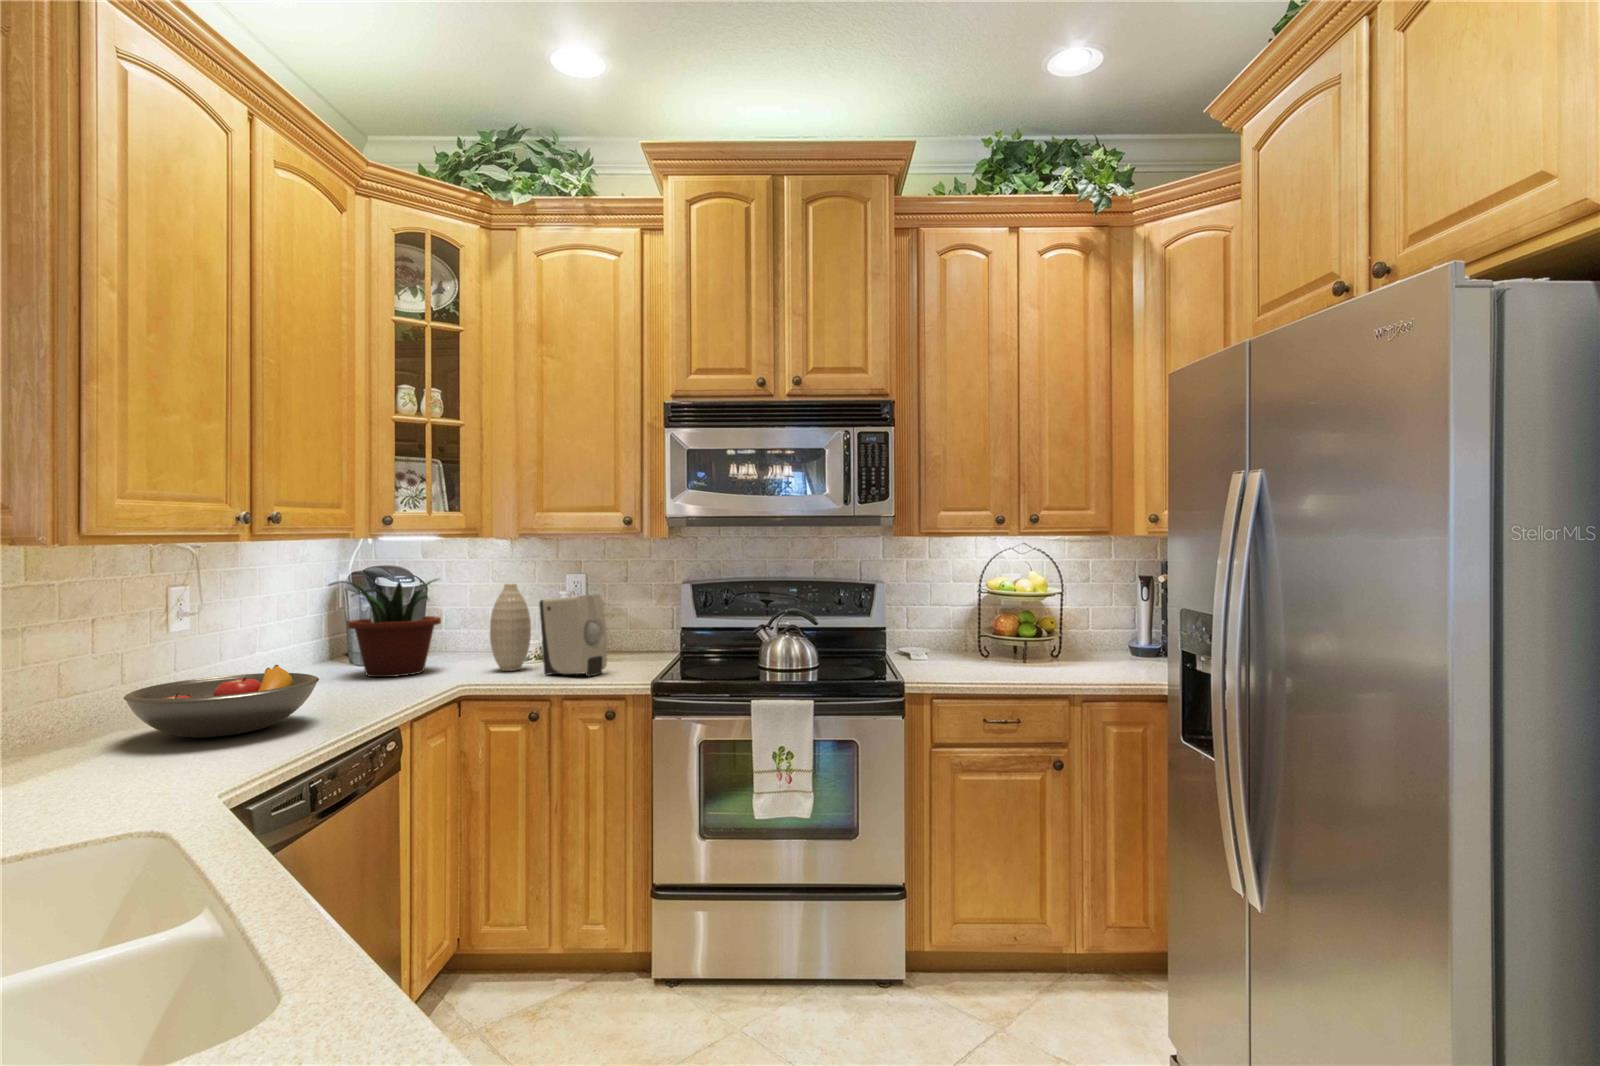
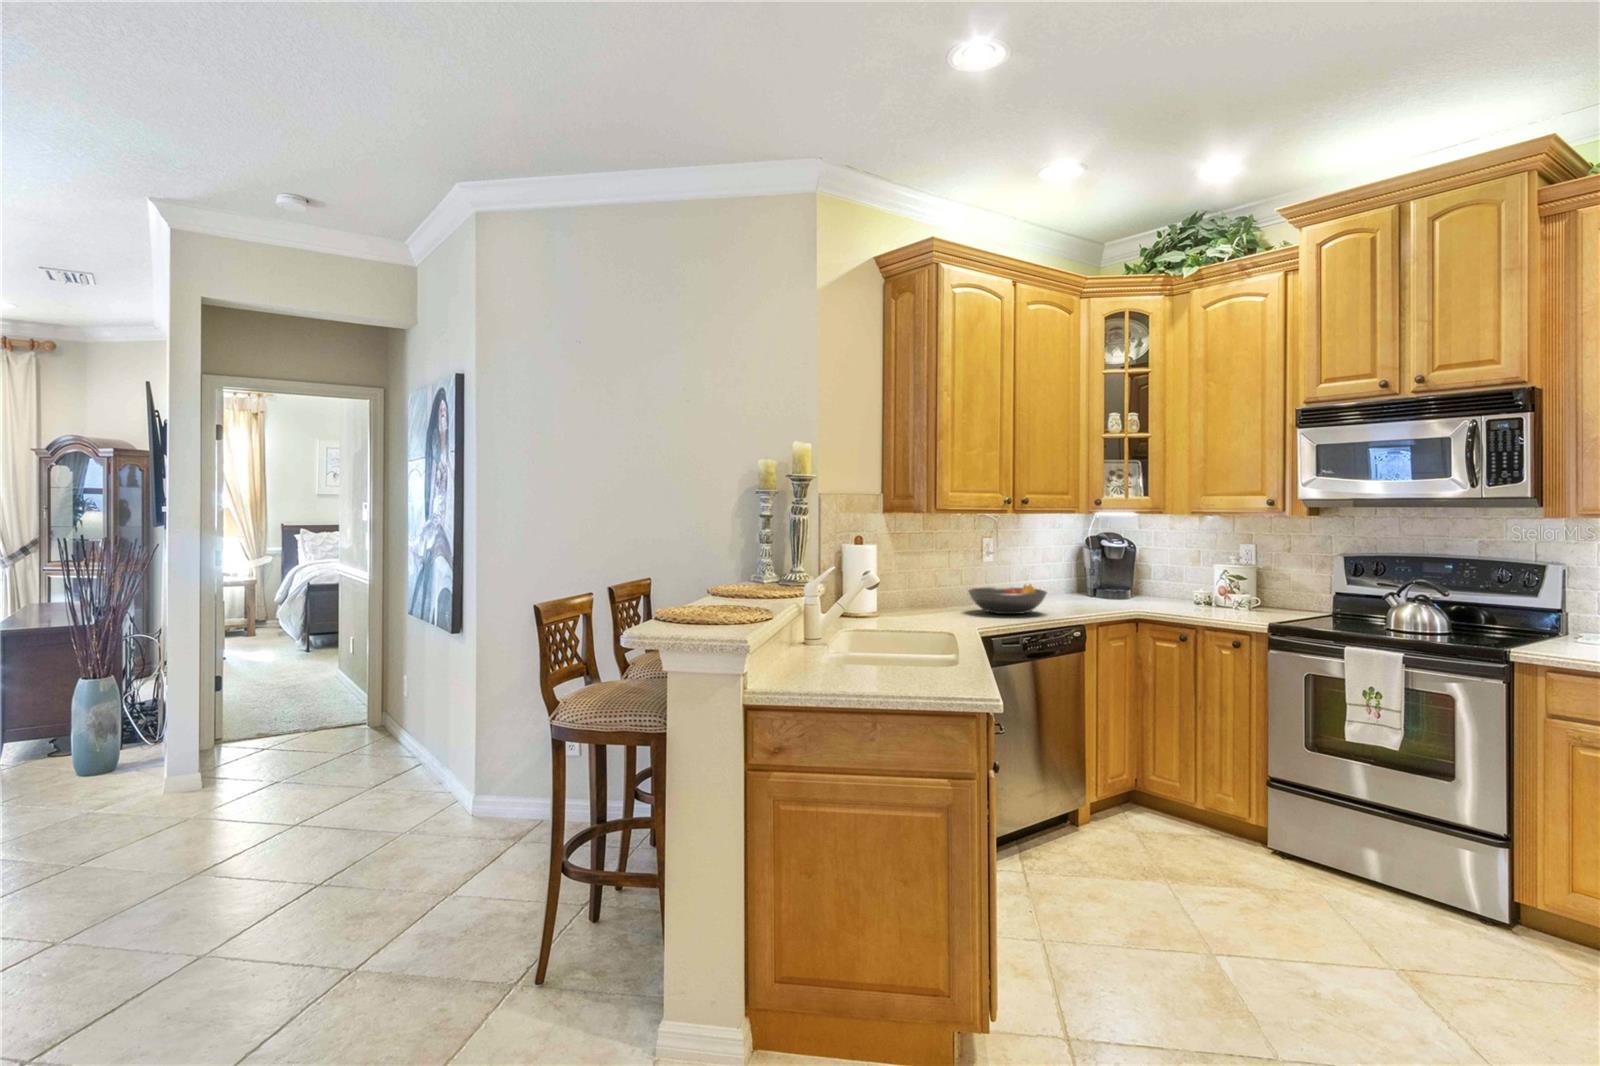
potted plant: present [329,579,441,677] -> none [1068,542,1139,603]
vase: present [490,583,531,671] -> none [1164,547,1194,608]
soap dispenser: present [539,594,607,676] -> none [1193,558,1243,616]

